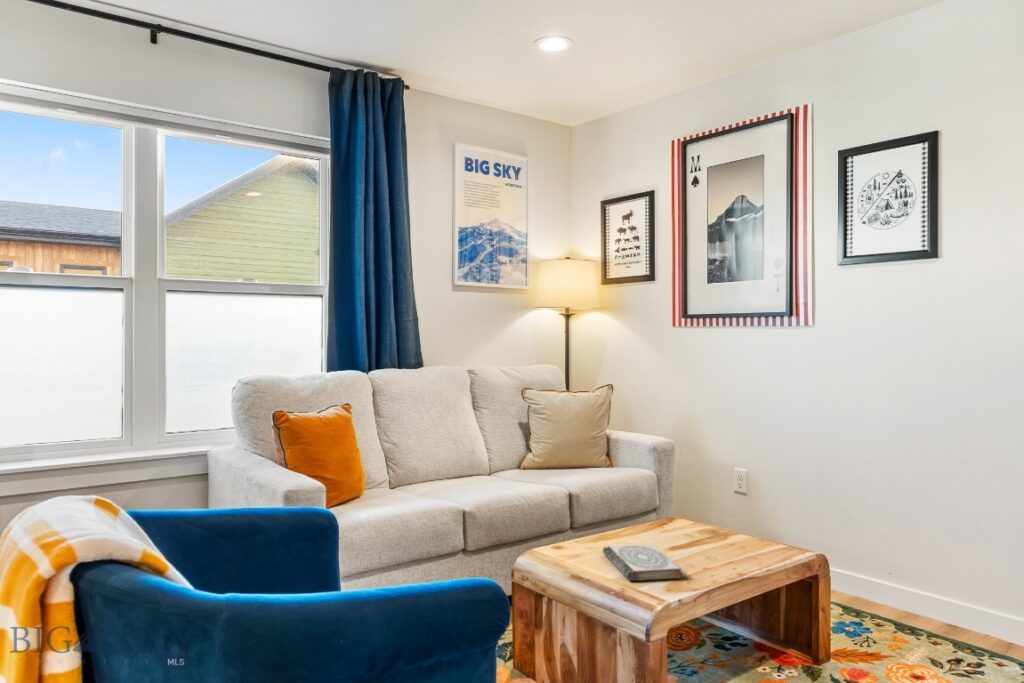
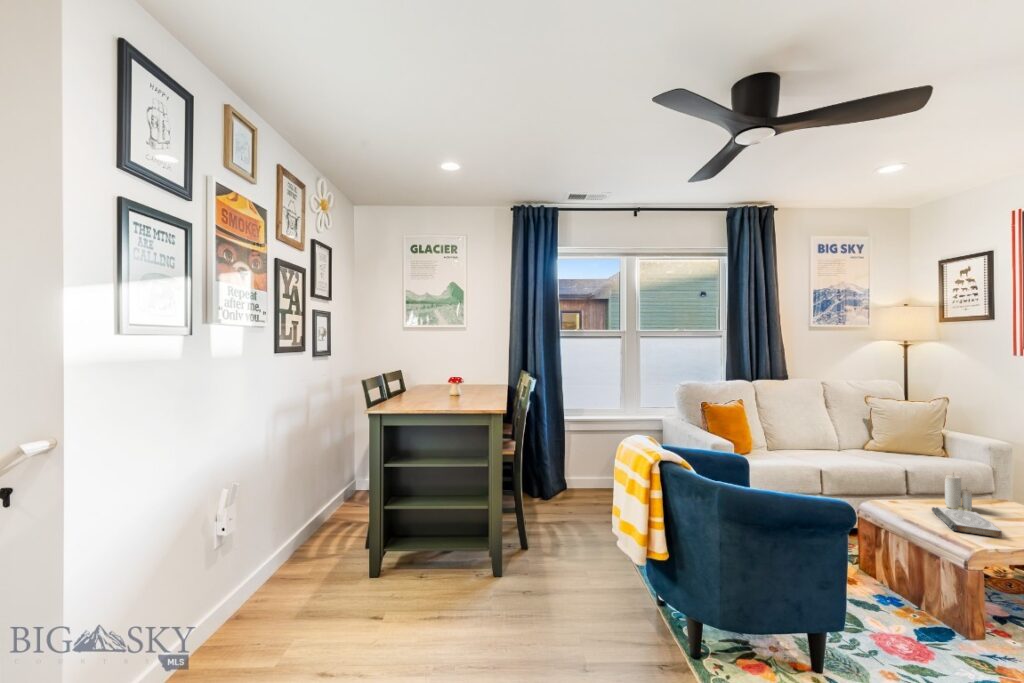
candle: none [616,489,645,545] -> present [945,475,972,511]

